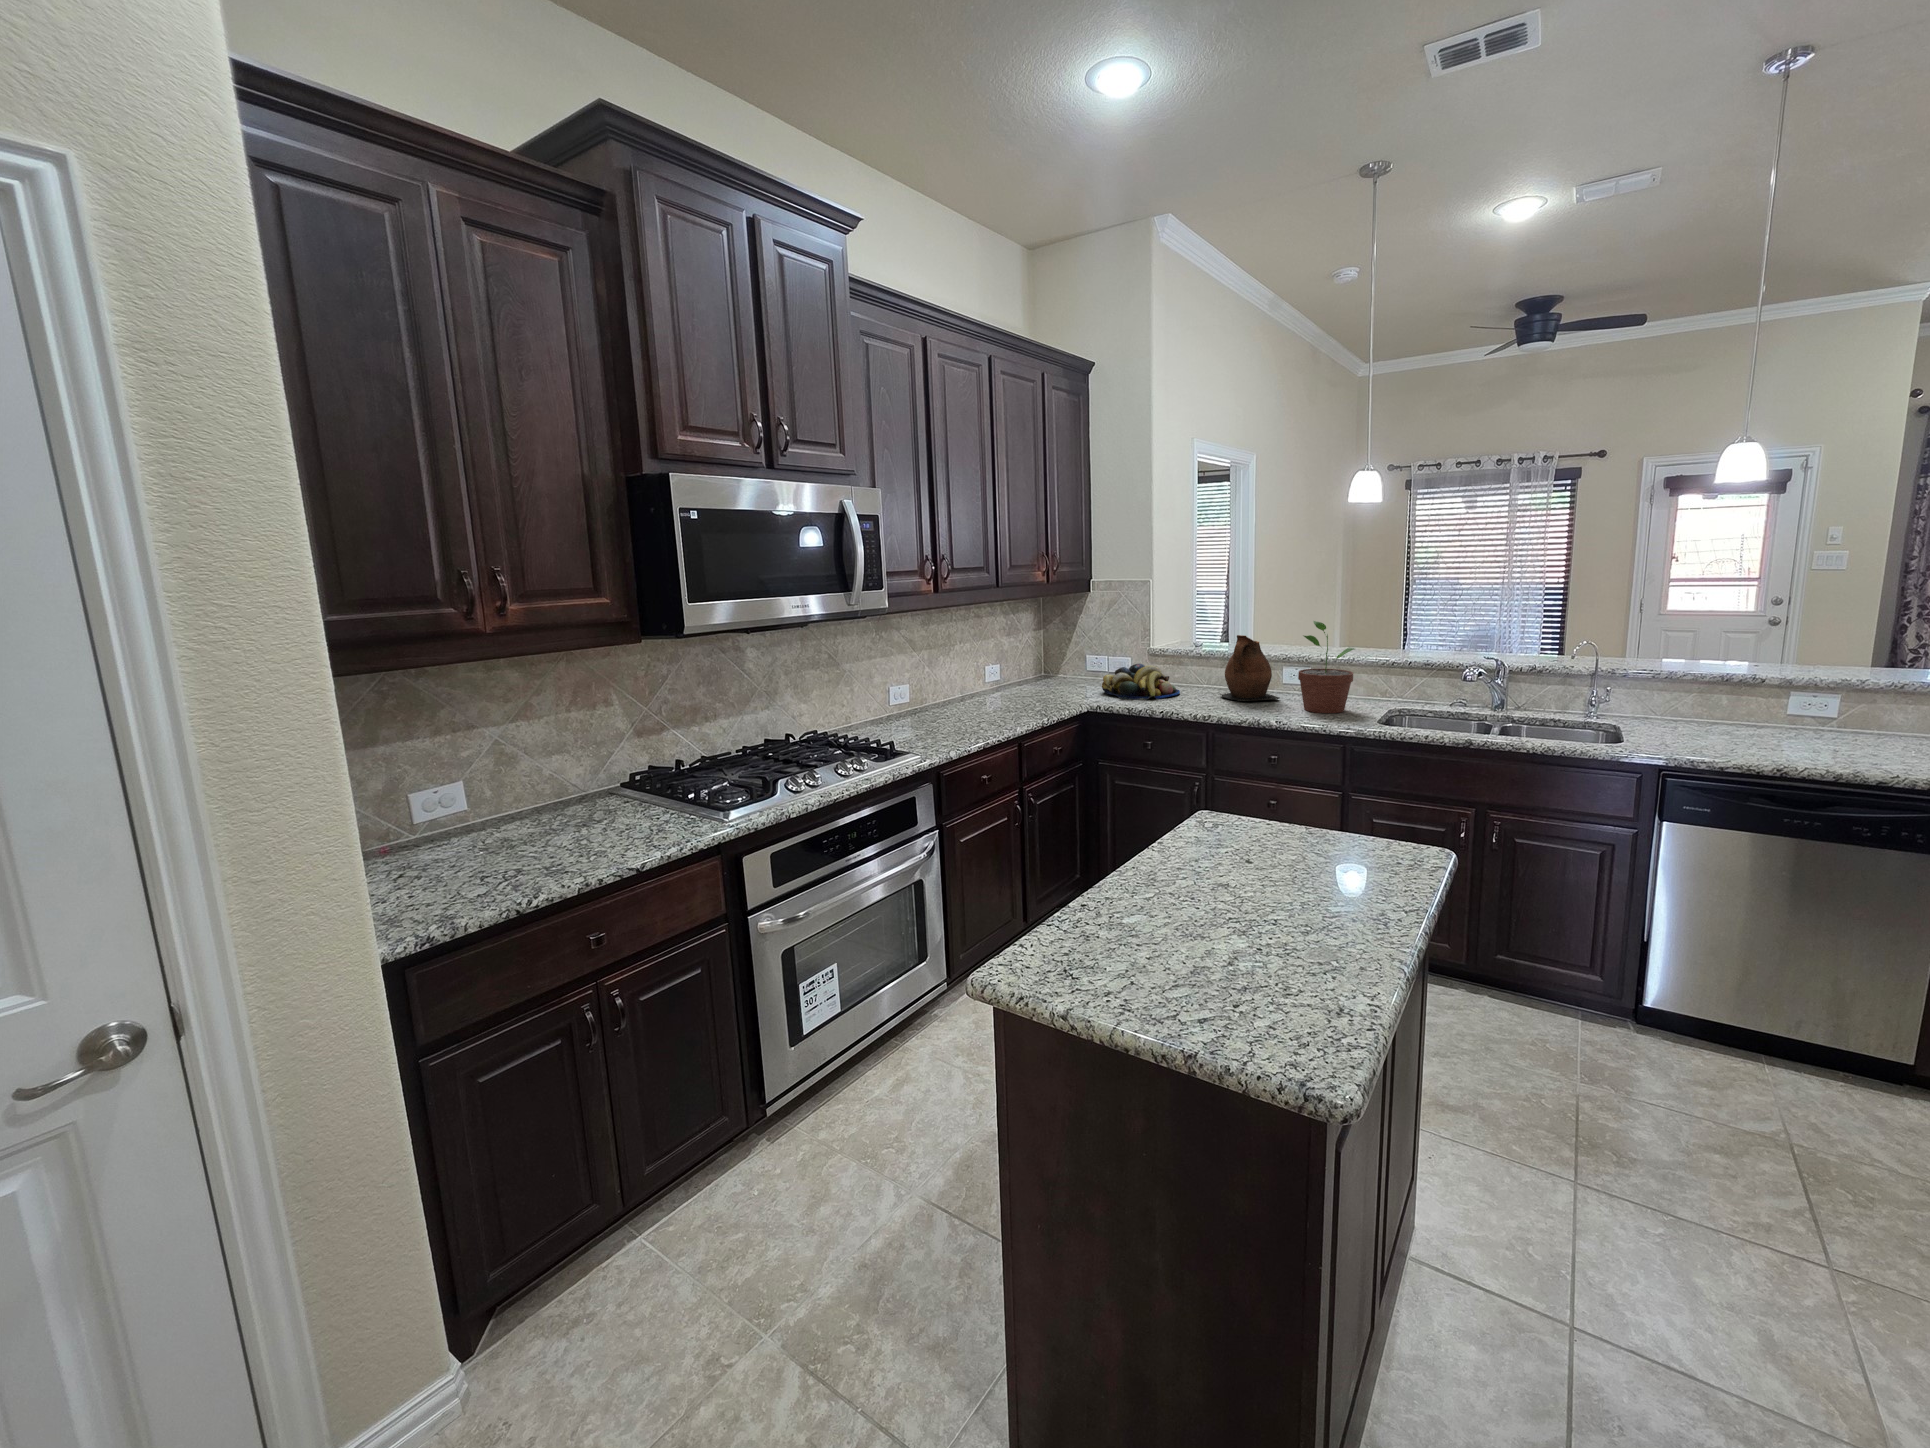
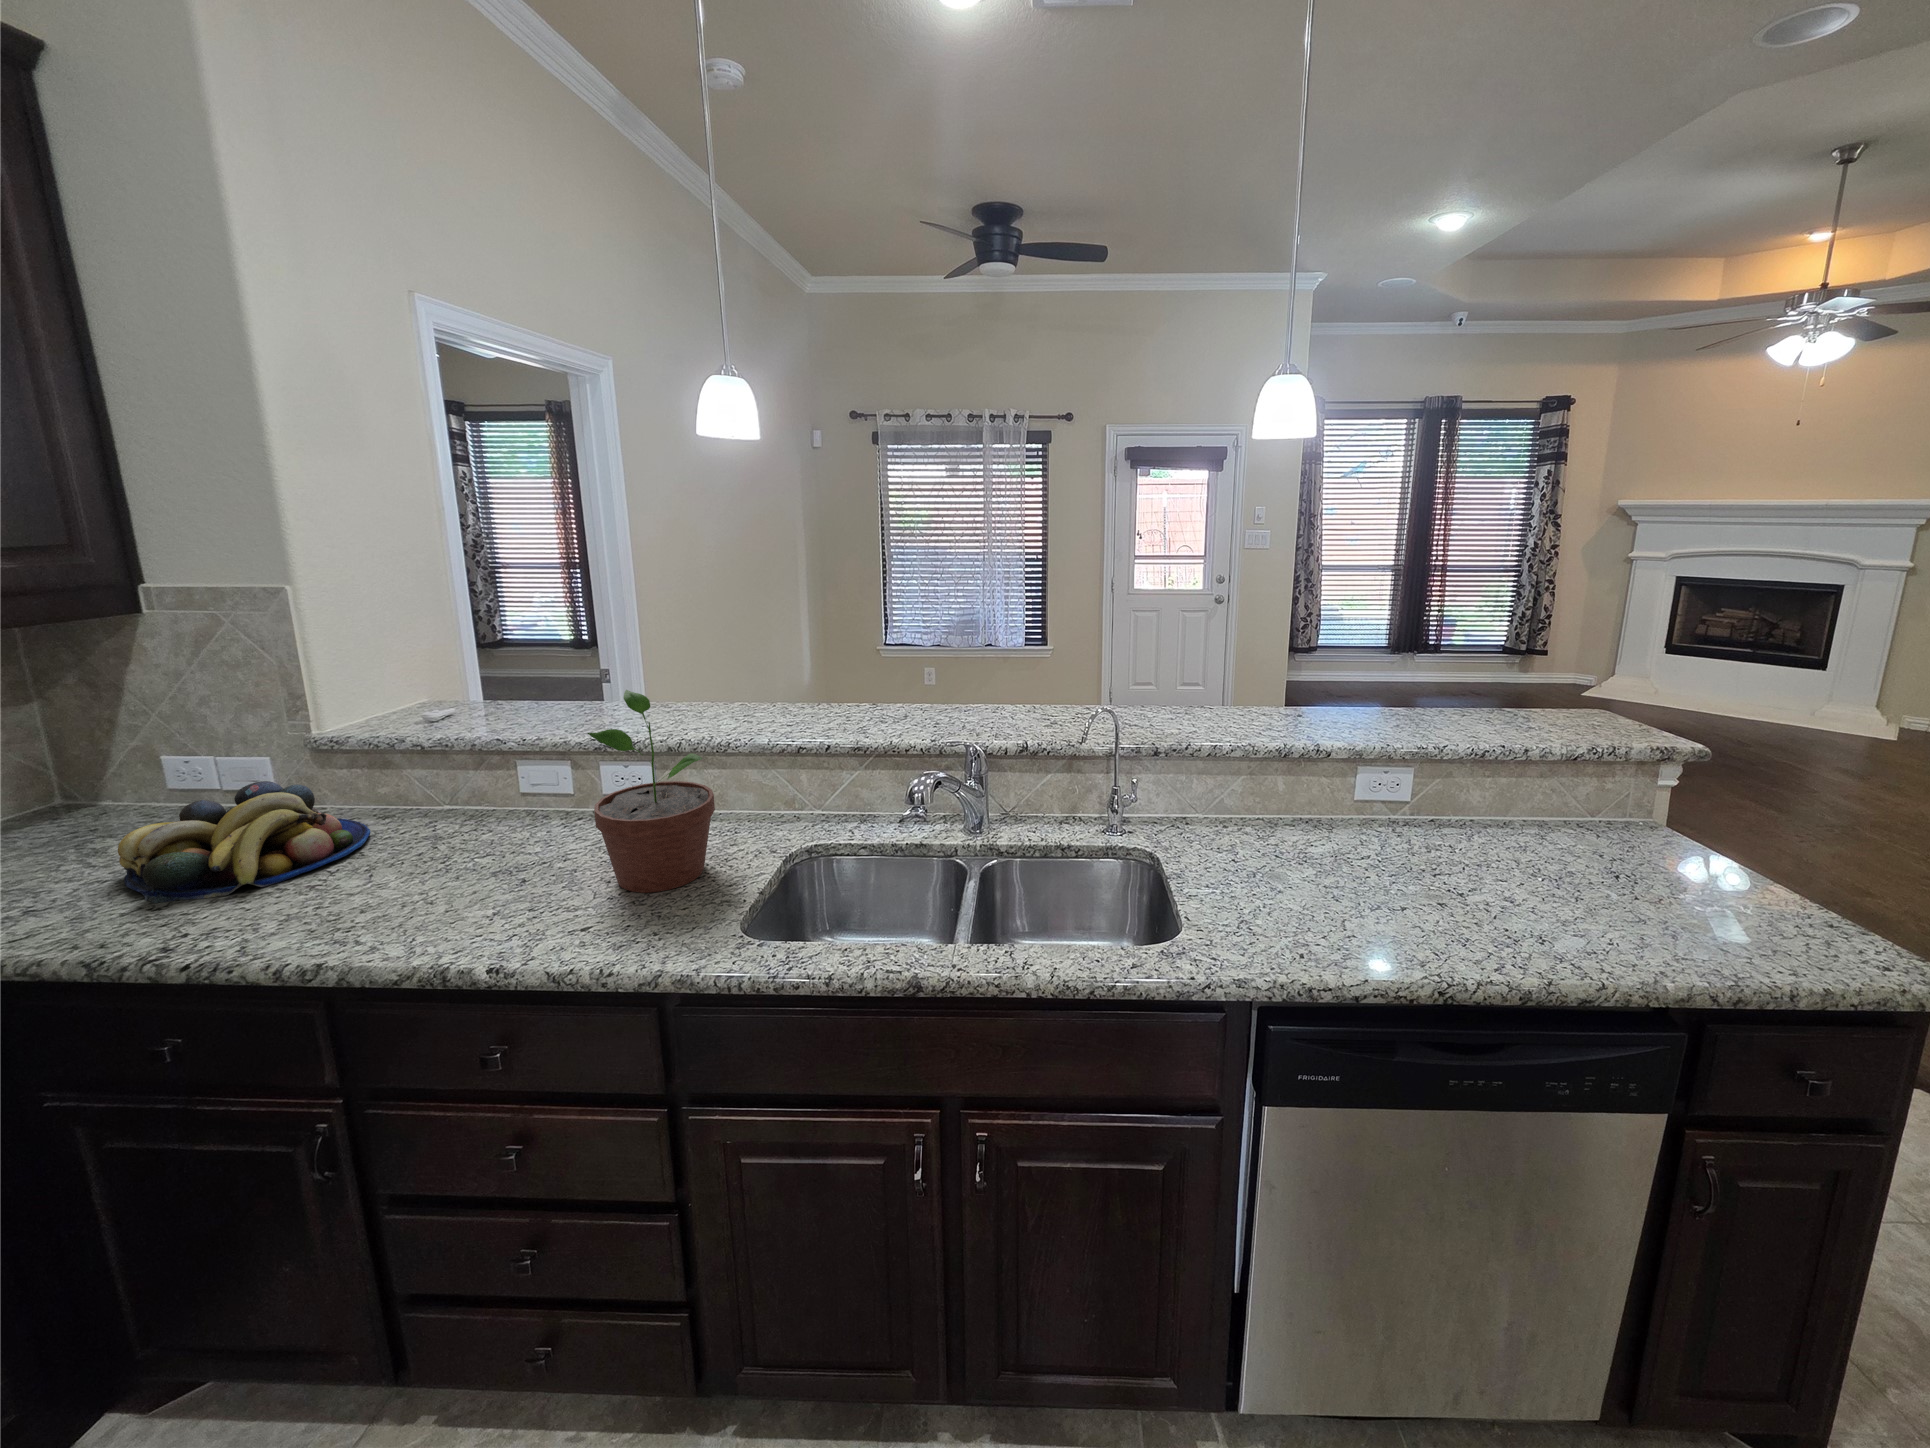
ceramic pitcher: present [1220,635,1279,701] -> none [450,720,591,865]

